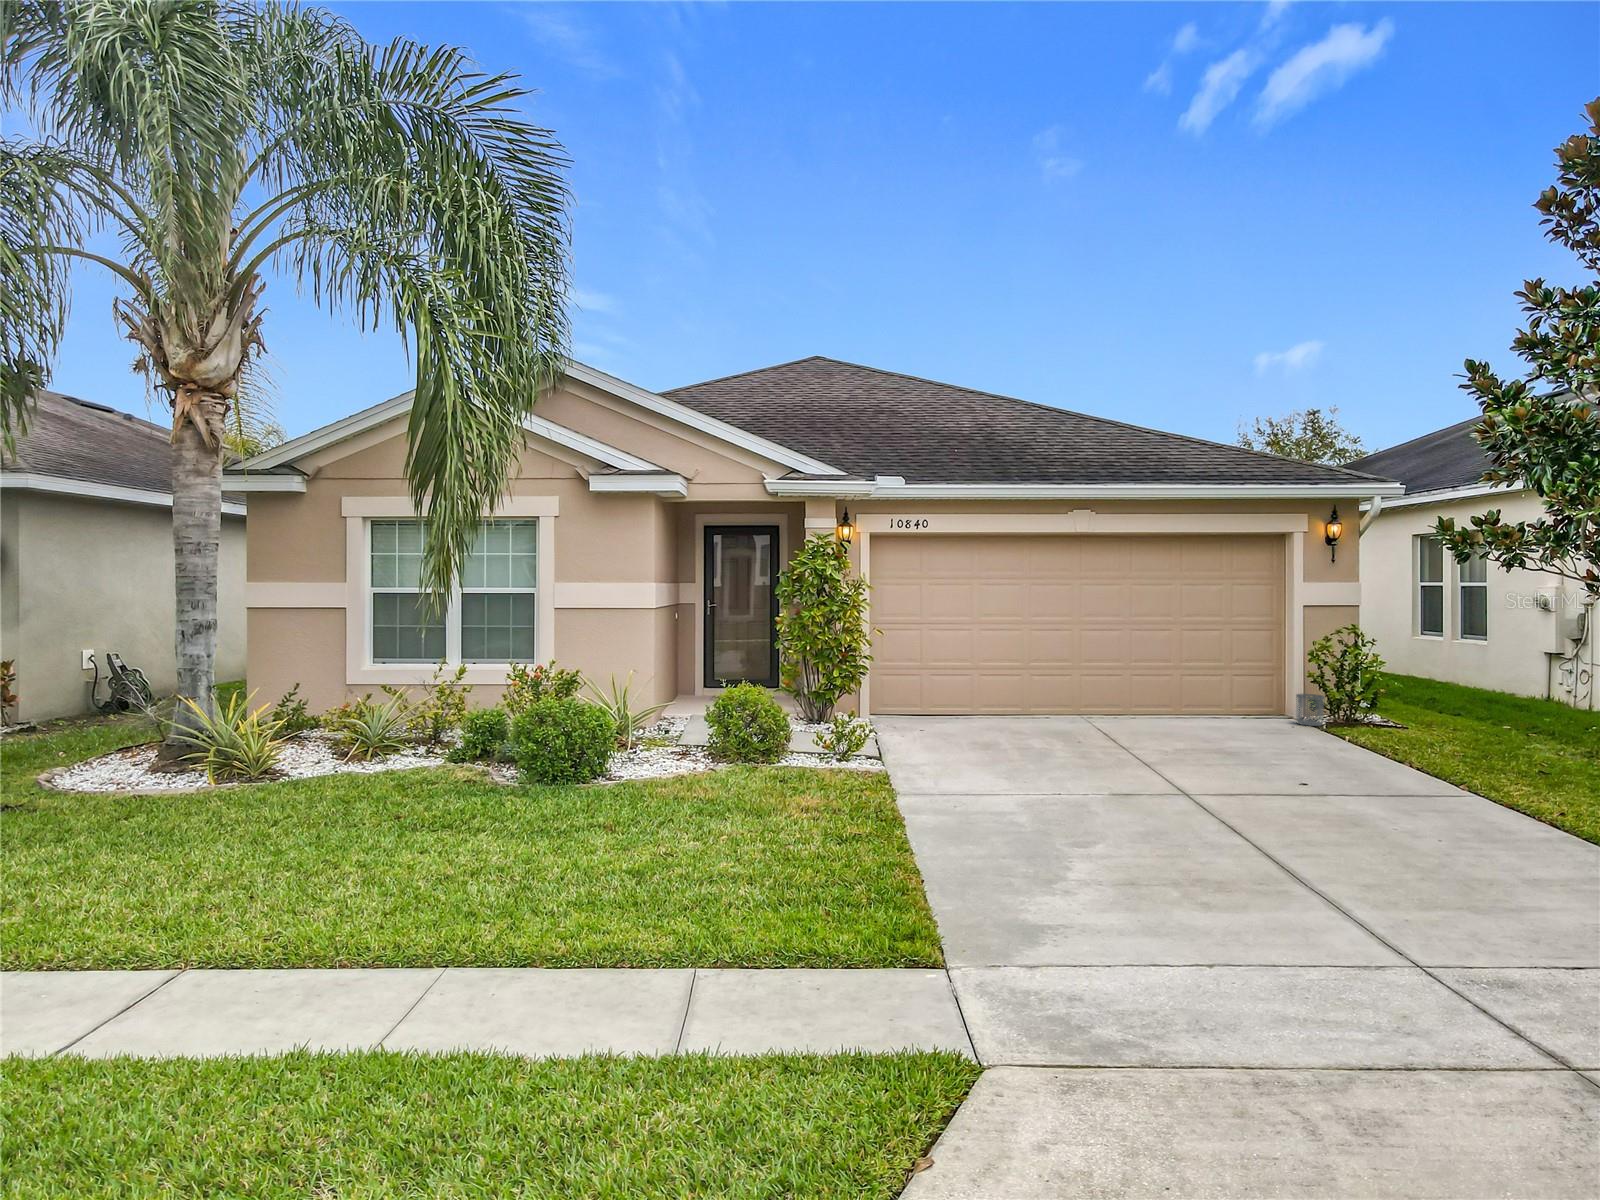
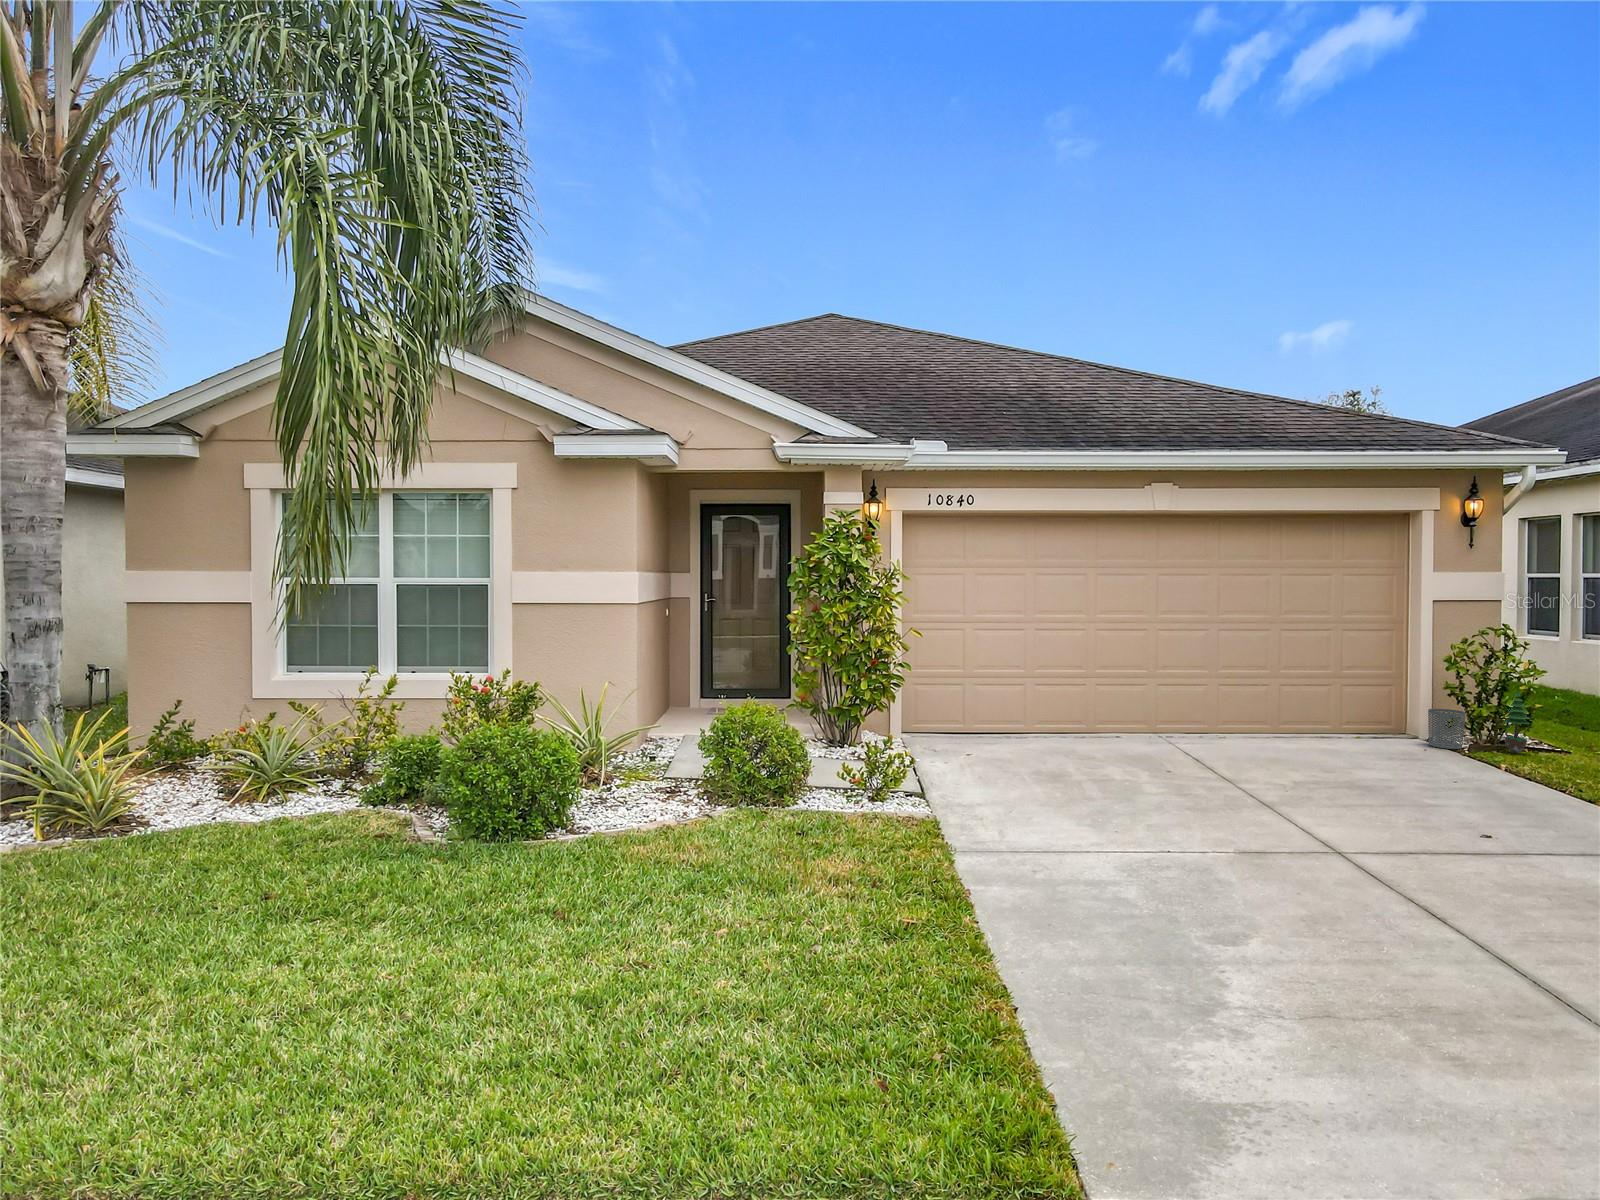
potted tree: none [1352,678,1374,729] -> present [1503,691,1530,753]

